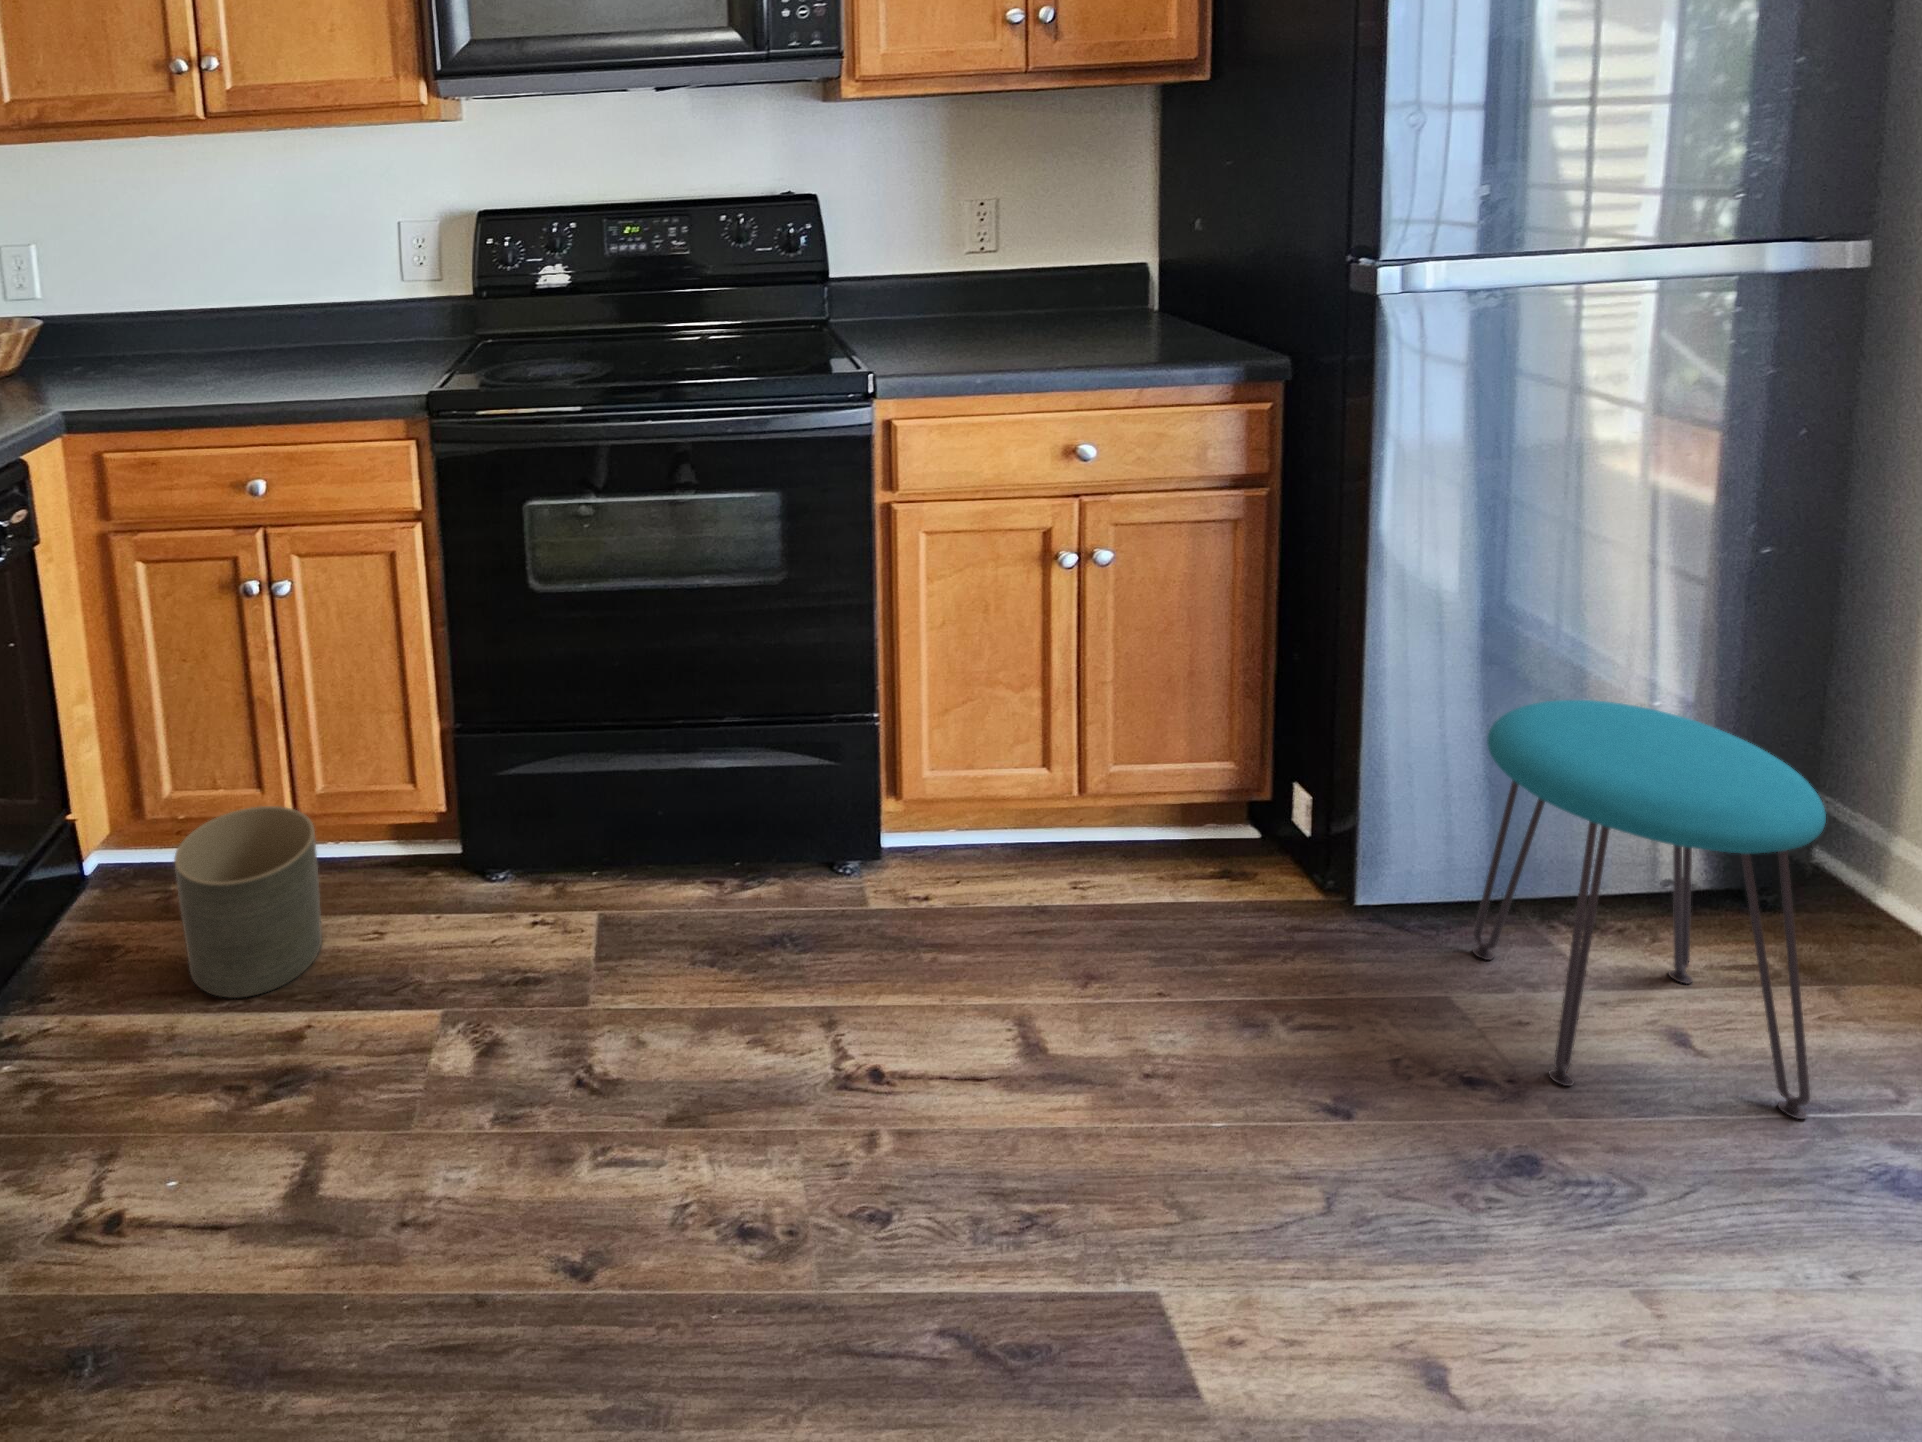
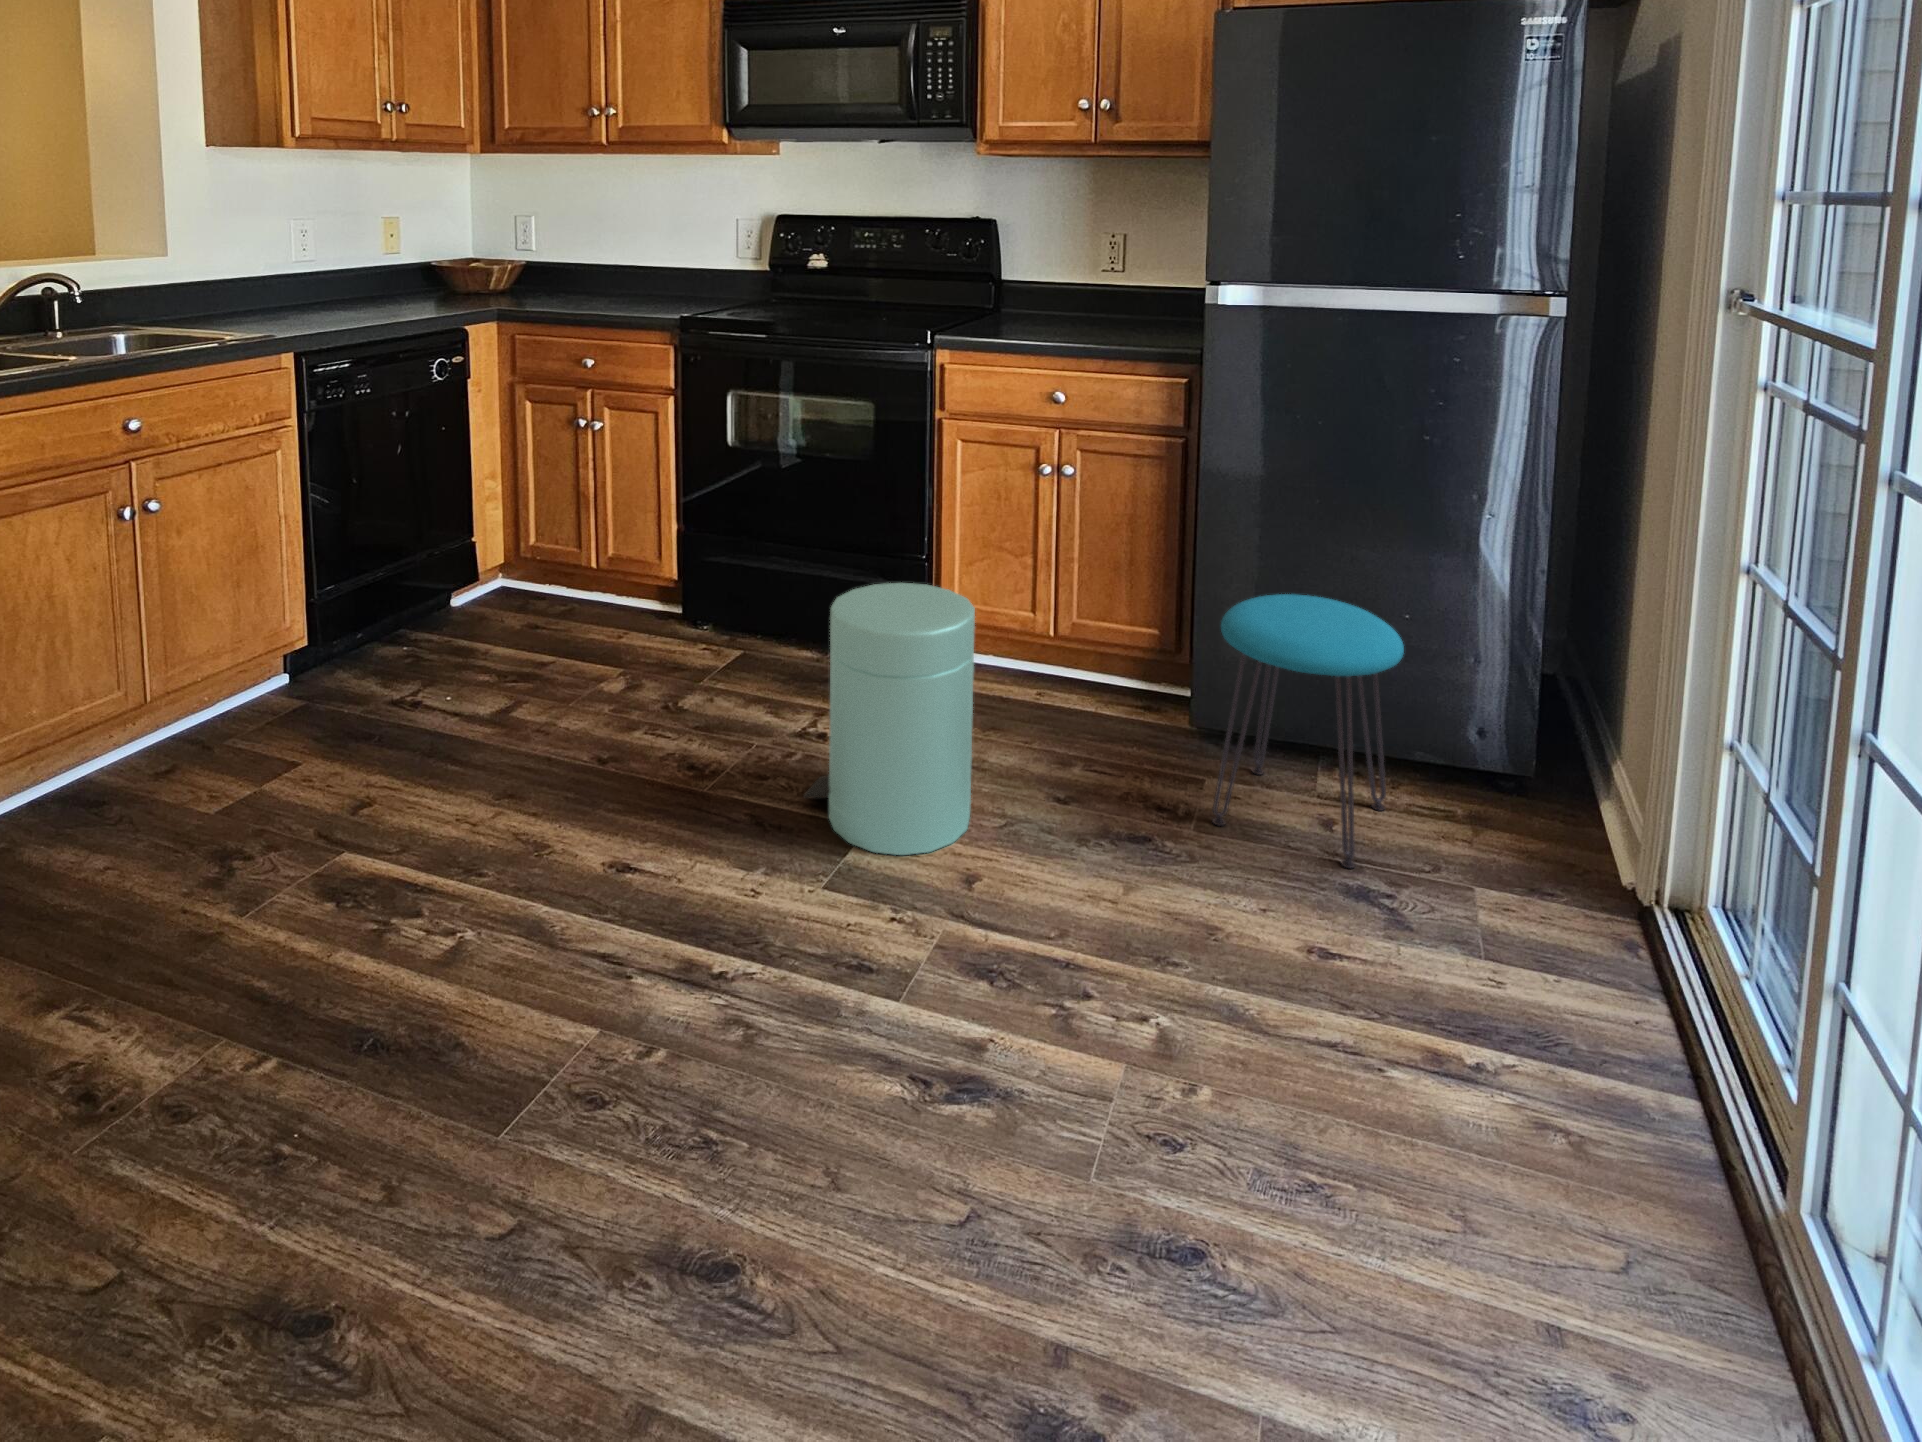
planter: present [174,806,322,998] -> none [506,551,587,646]
trash can: none [983,818,1316,1352] -> present [803,583,975,855]

